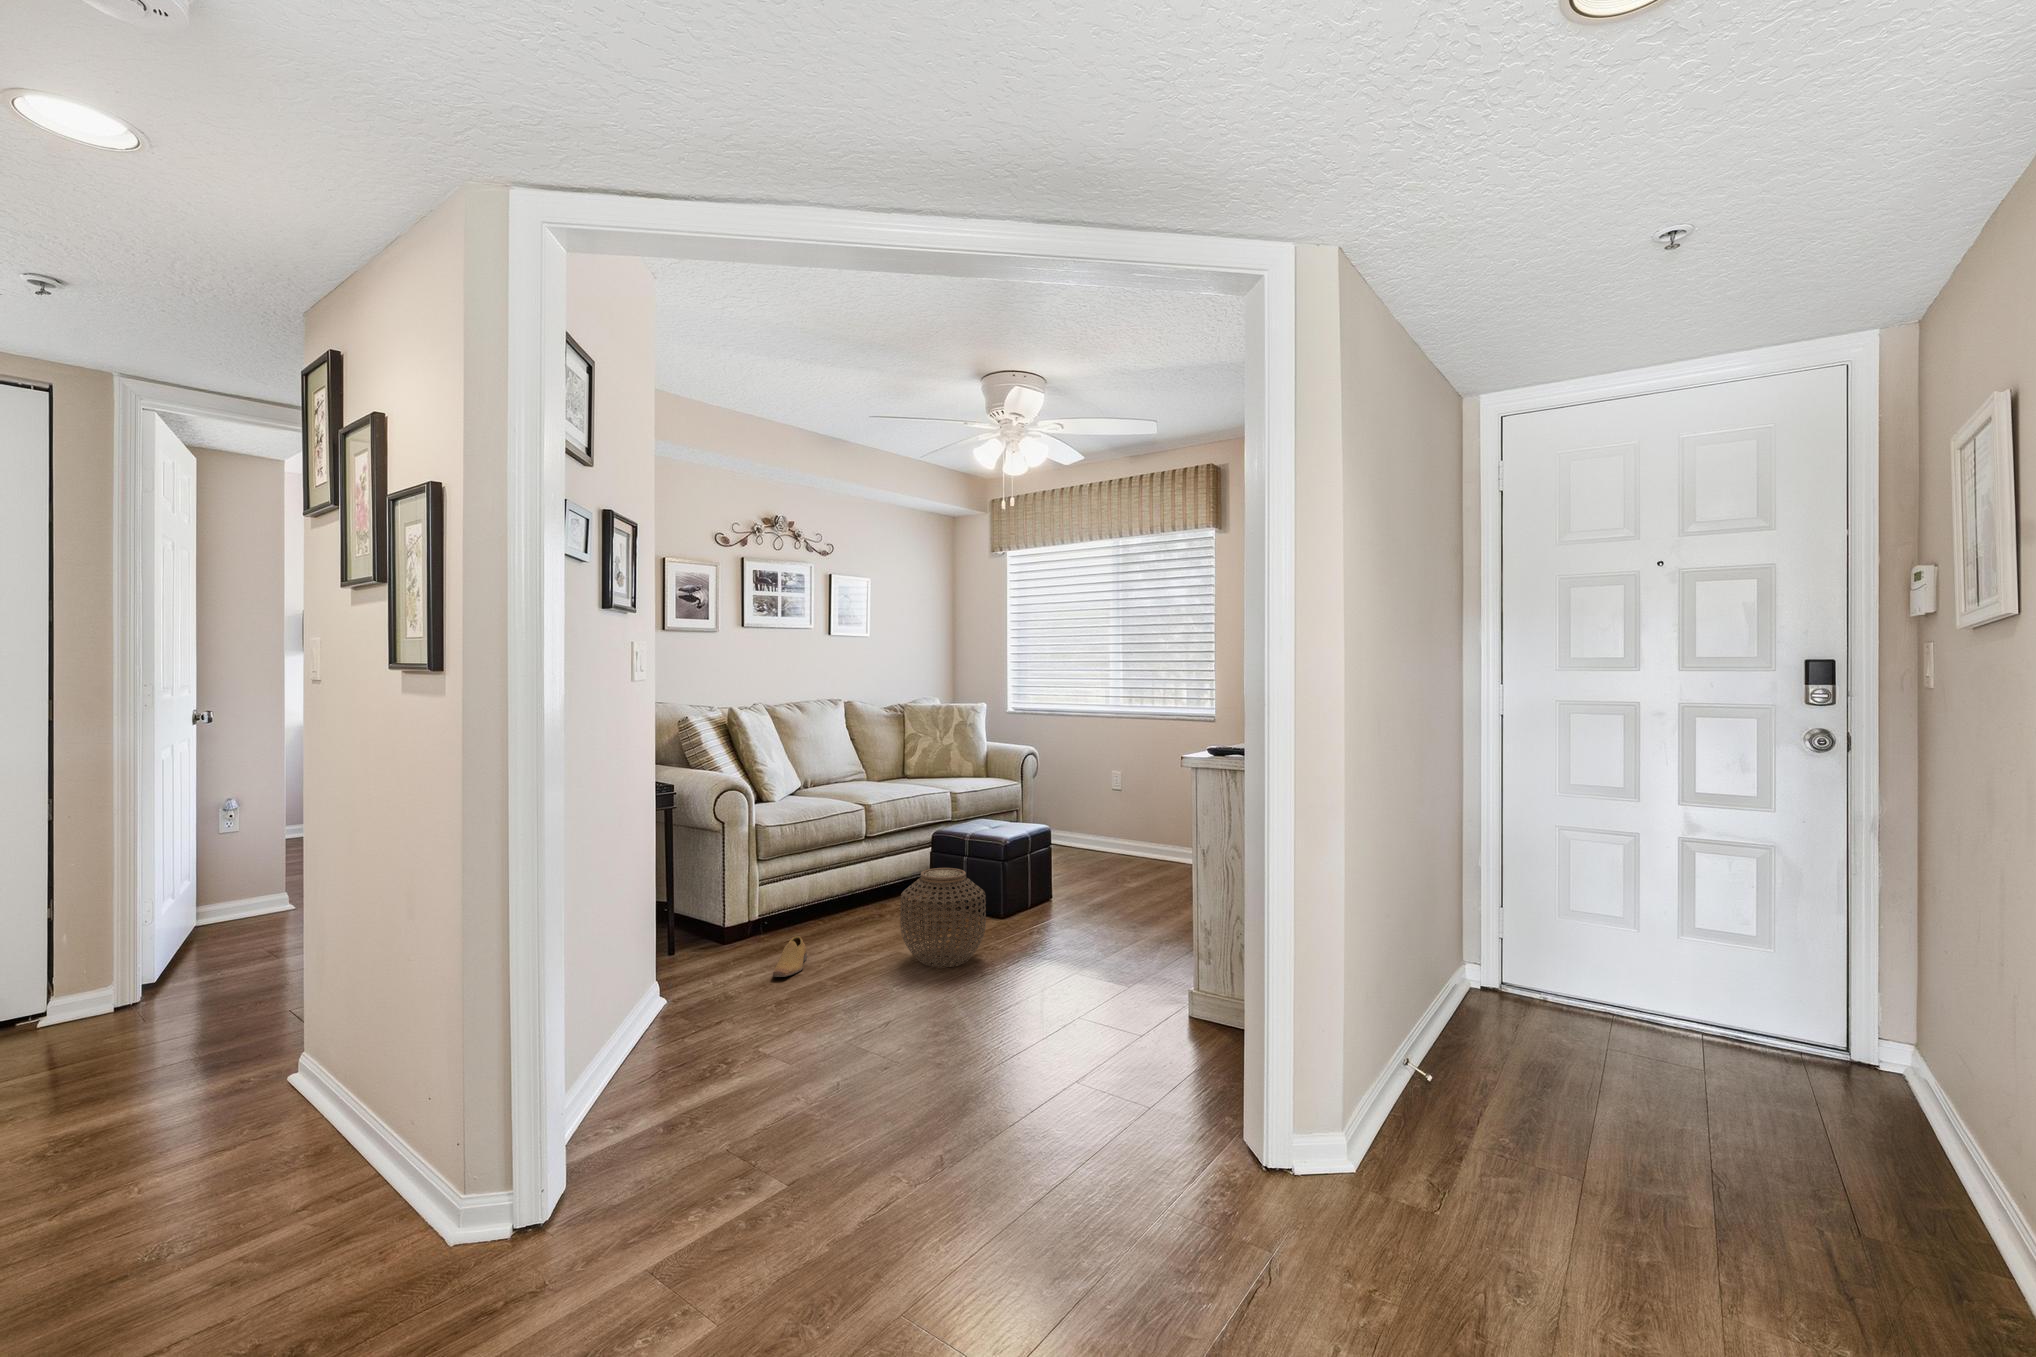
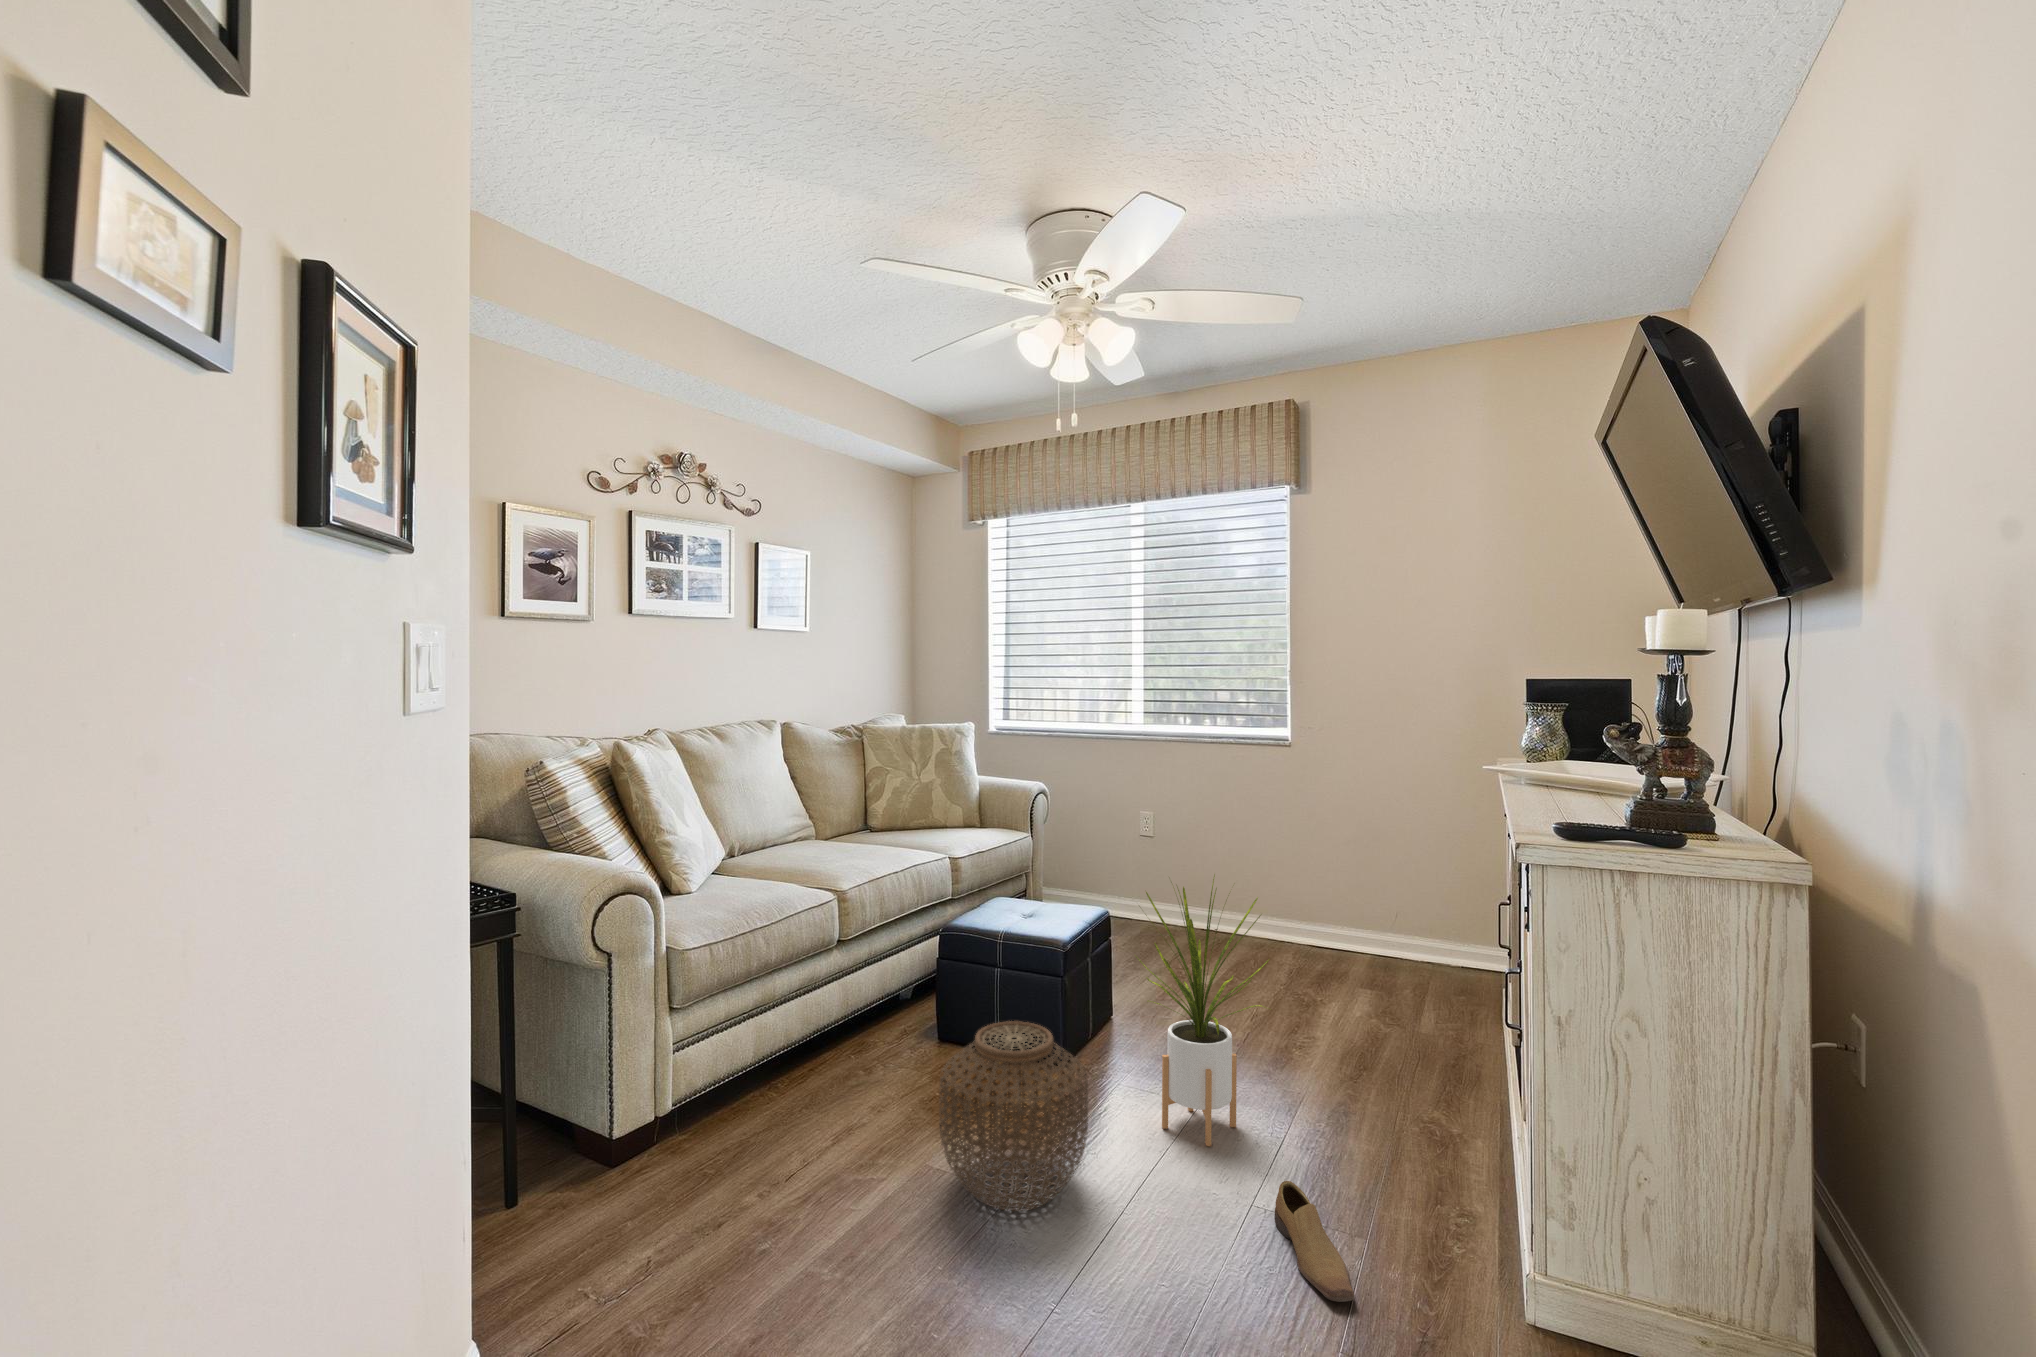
house plant: none [1030,789,1113,951] -> present [1136,875,1269,1146]
shoe: present [773,936,807,977] -> present [1275,1181,1355,1302]

